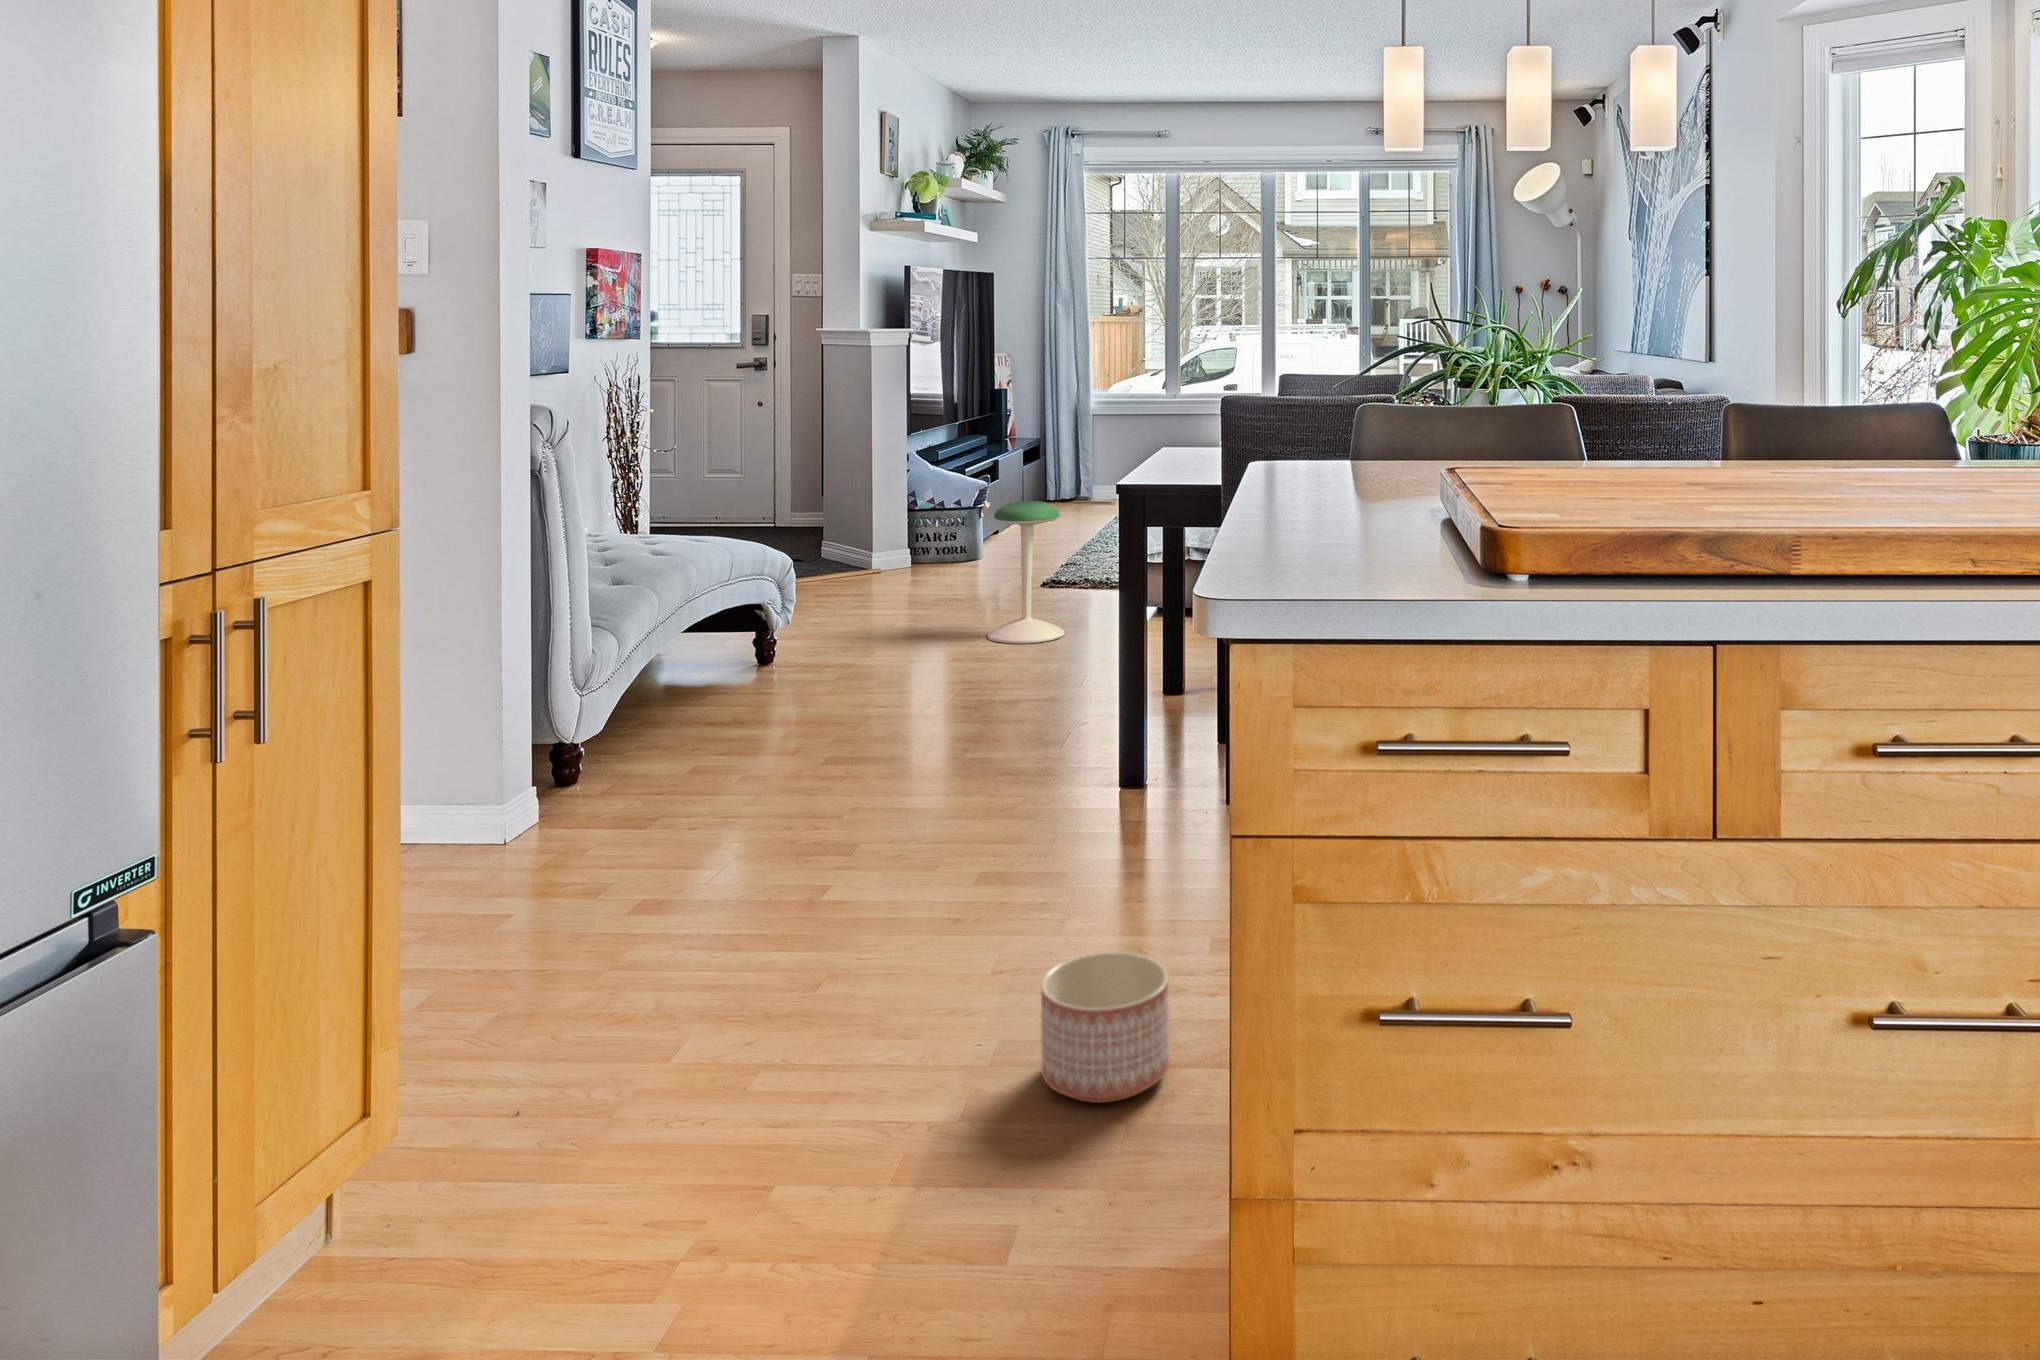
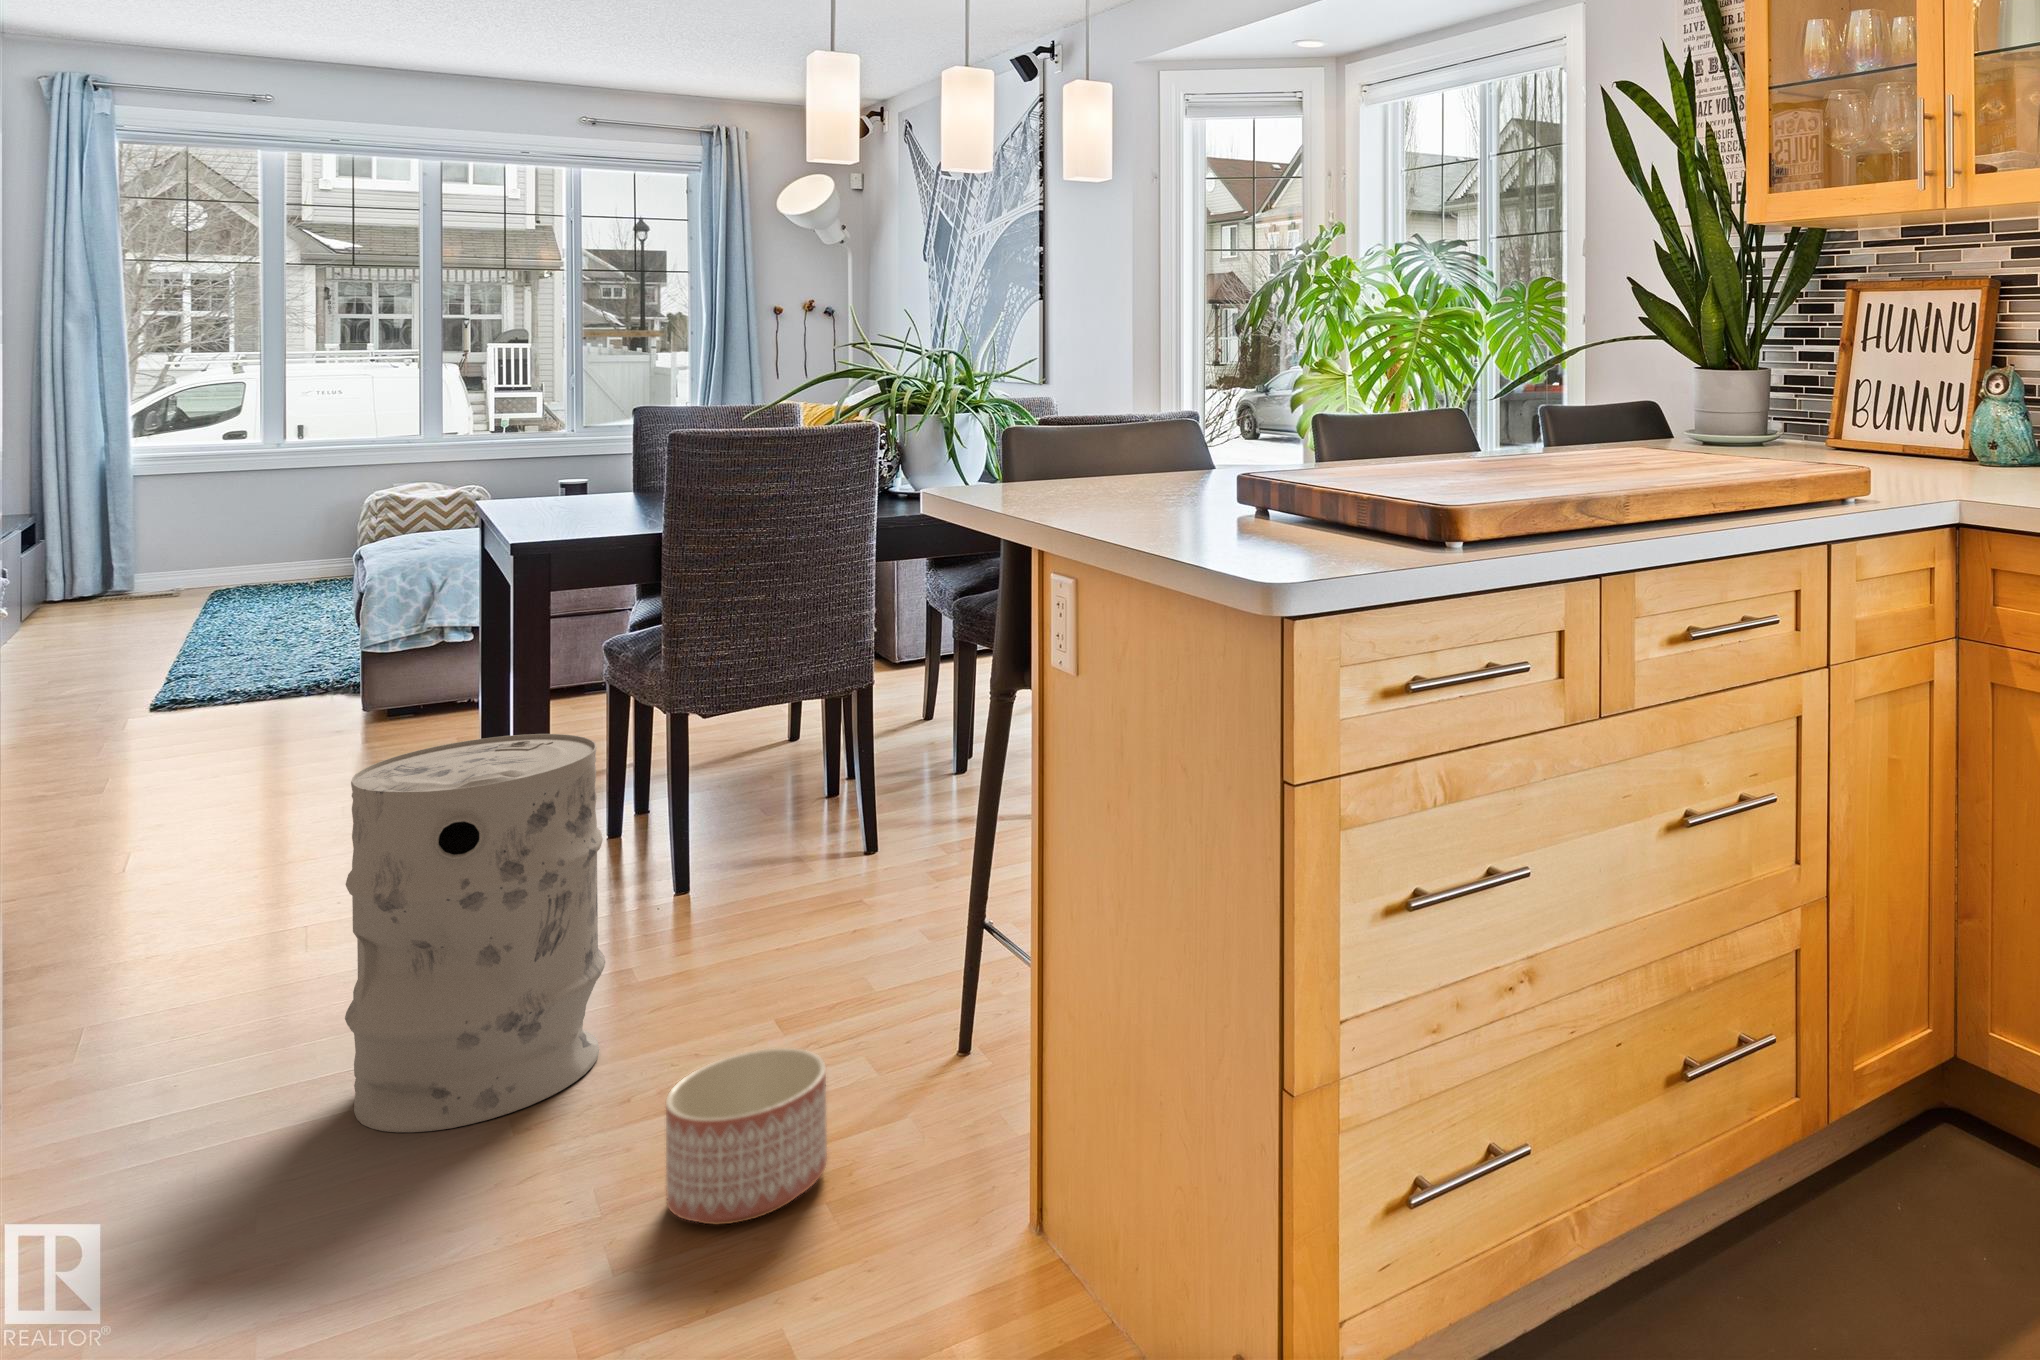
stool: present [987,501,1065,644] -> none [95,595,239,798]
trash can: none [935,638,1108,945] -> present [345,734,605,1132]

